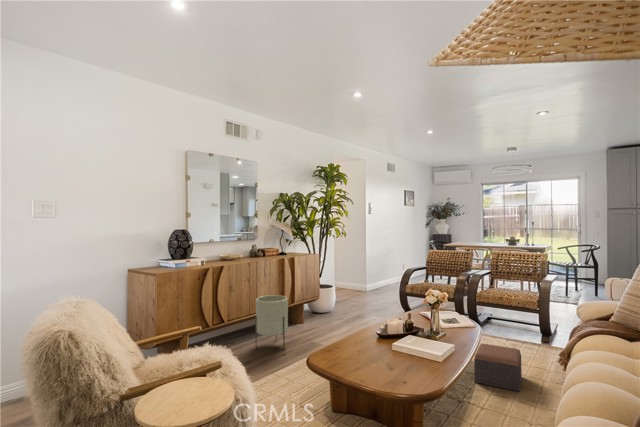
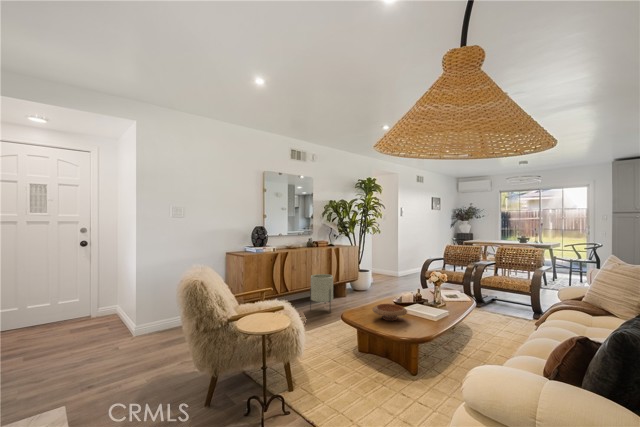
wooden bowl: none [353,341,403,367] -> present [372,304,407,321]
footstool: present [474,344,522,391] -> none [469,315,509,350]

